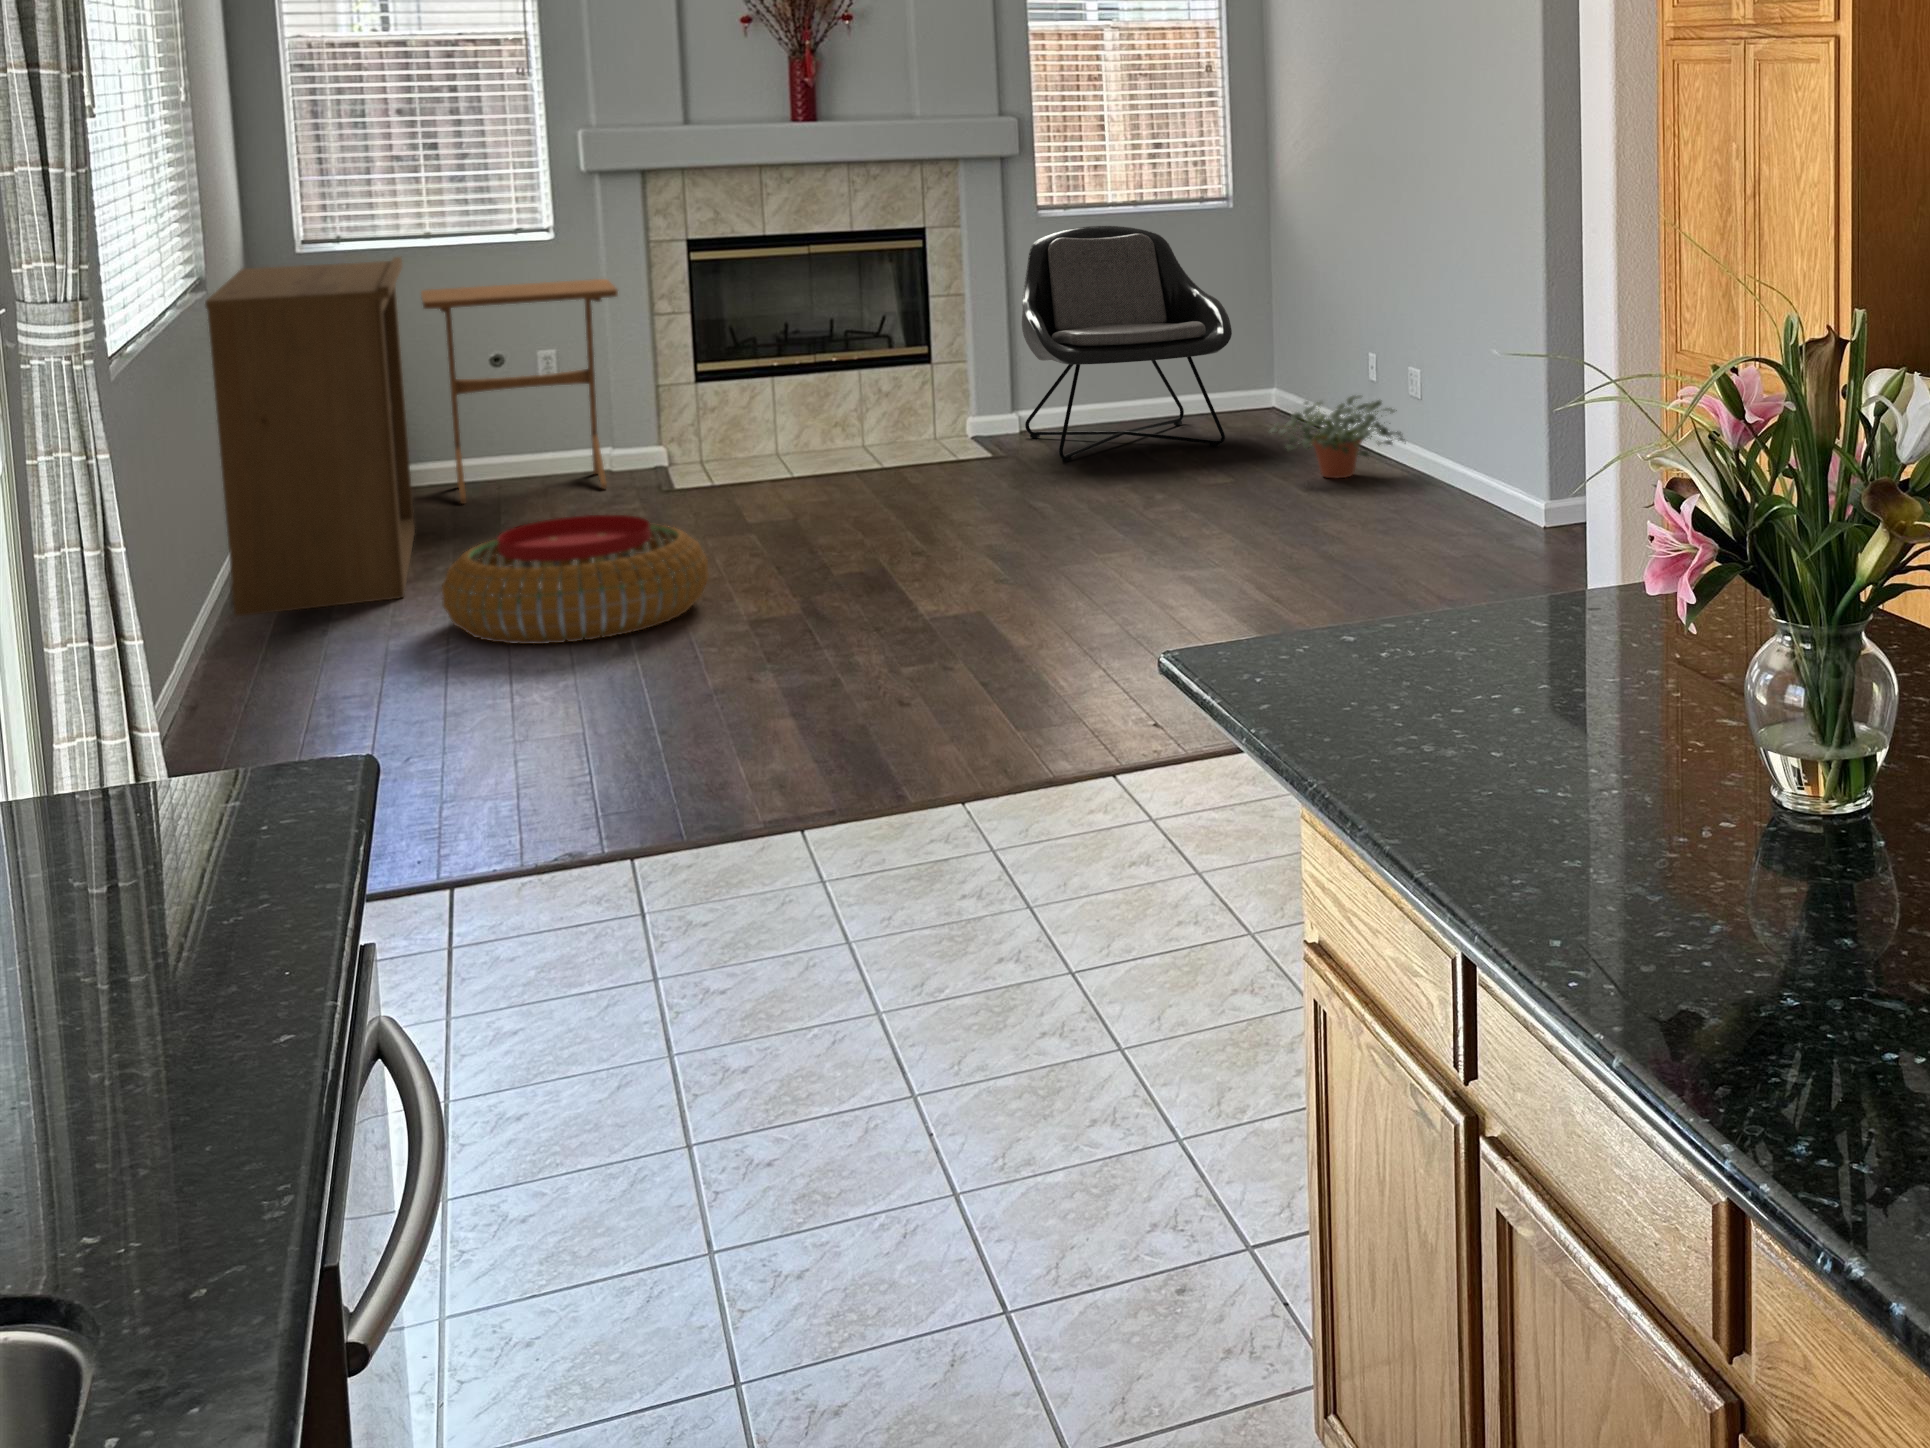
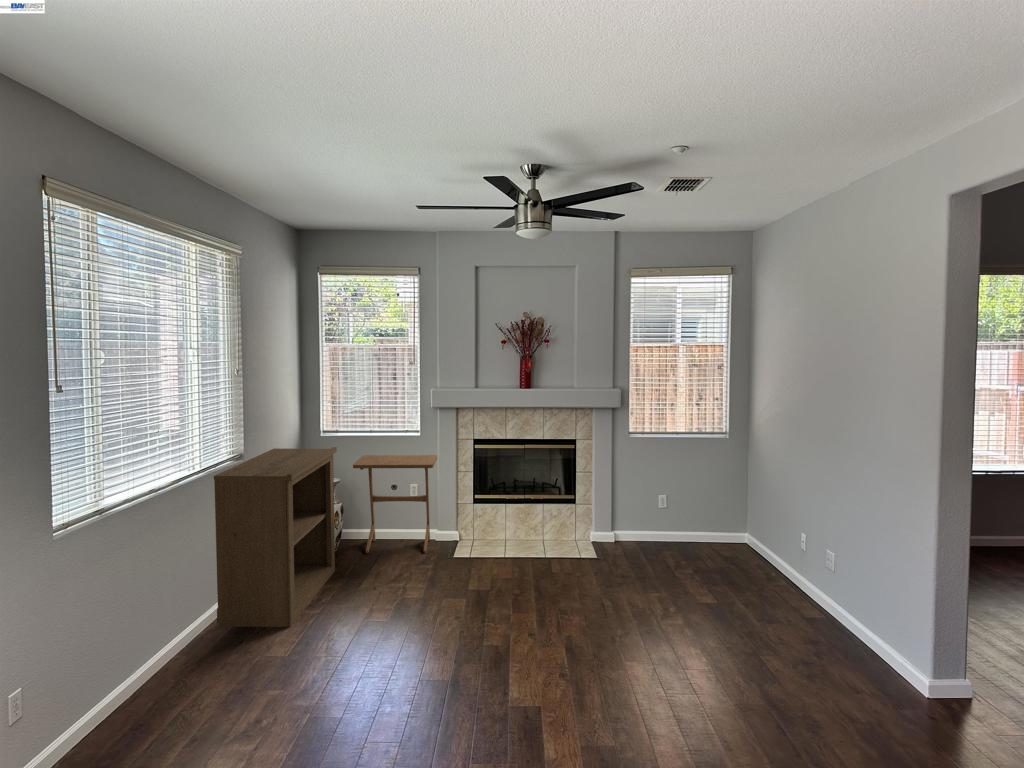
lounge chair: present [1022,226,1232,462] -> none [618,444,724,569]
potted plant: present [1270,396,1404,478] -> none [741,561,825,613]
pouf: present [442,515,709,644] -> none [276,606,413,696]

